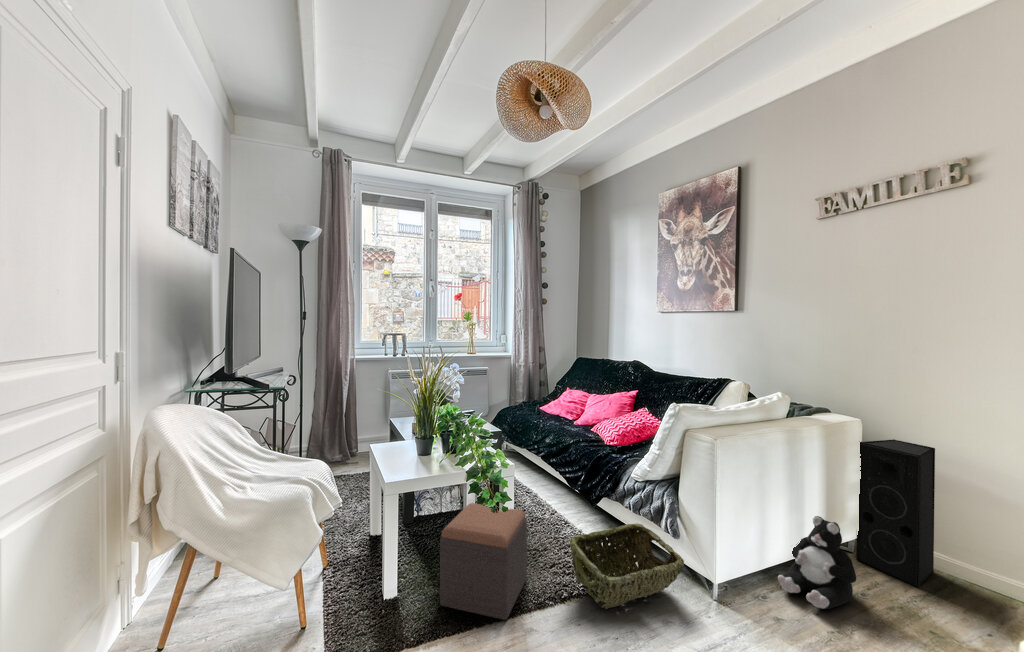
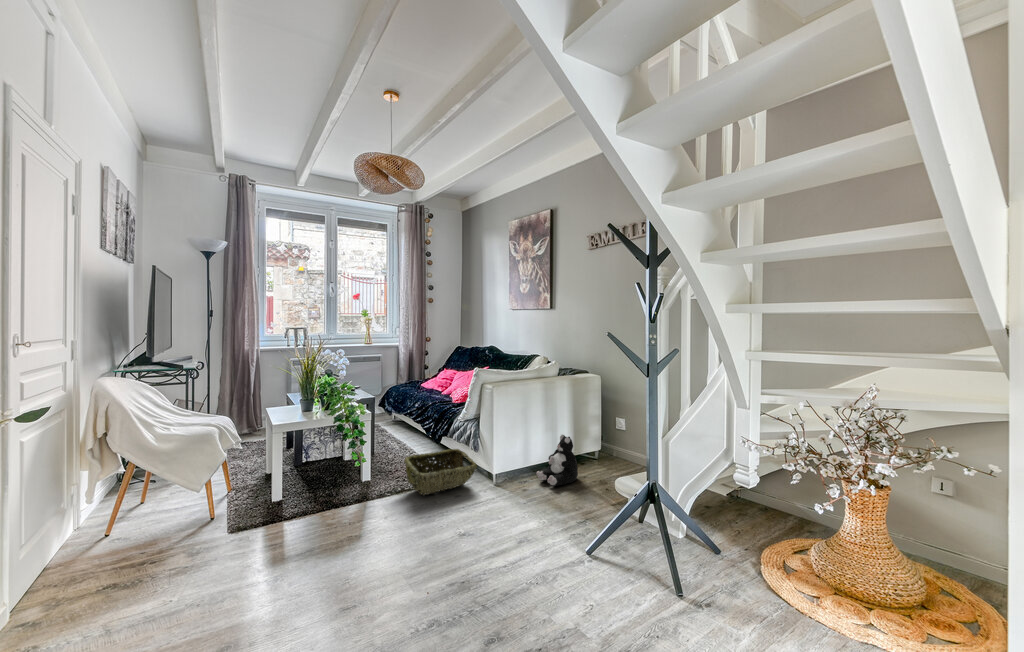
speaker: present [856,439,935,587] -> none [597,389,637,474]
footstool: present [440,503,527,620] -> none [313,440,378,506]

